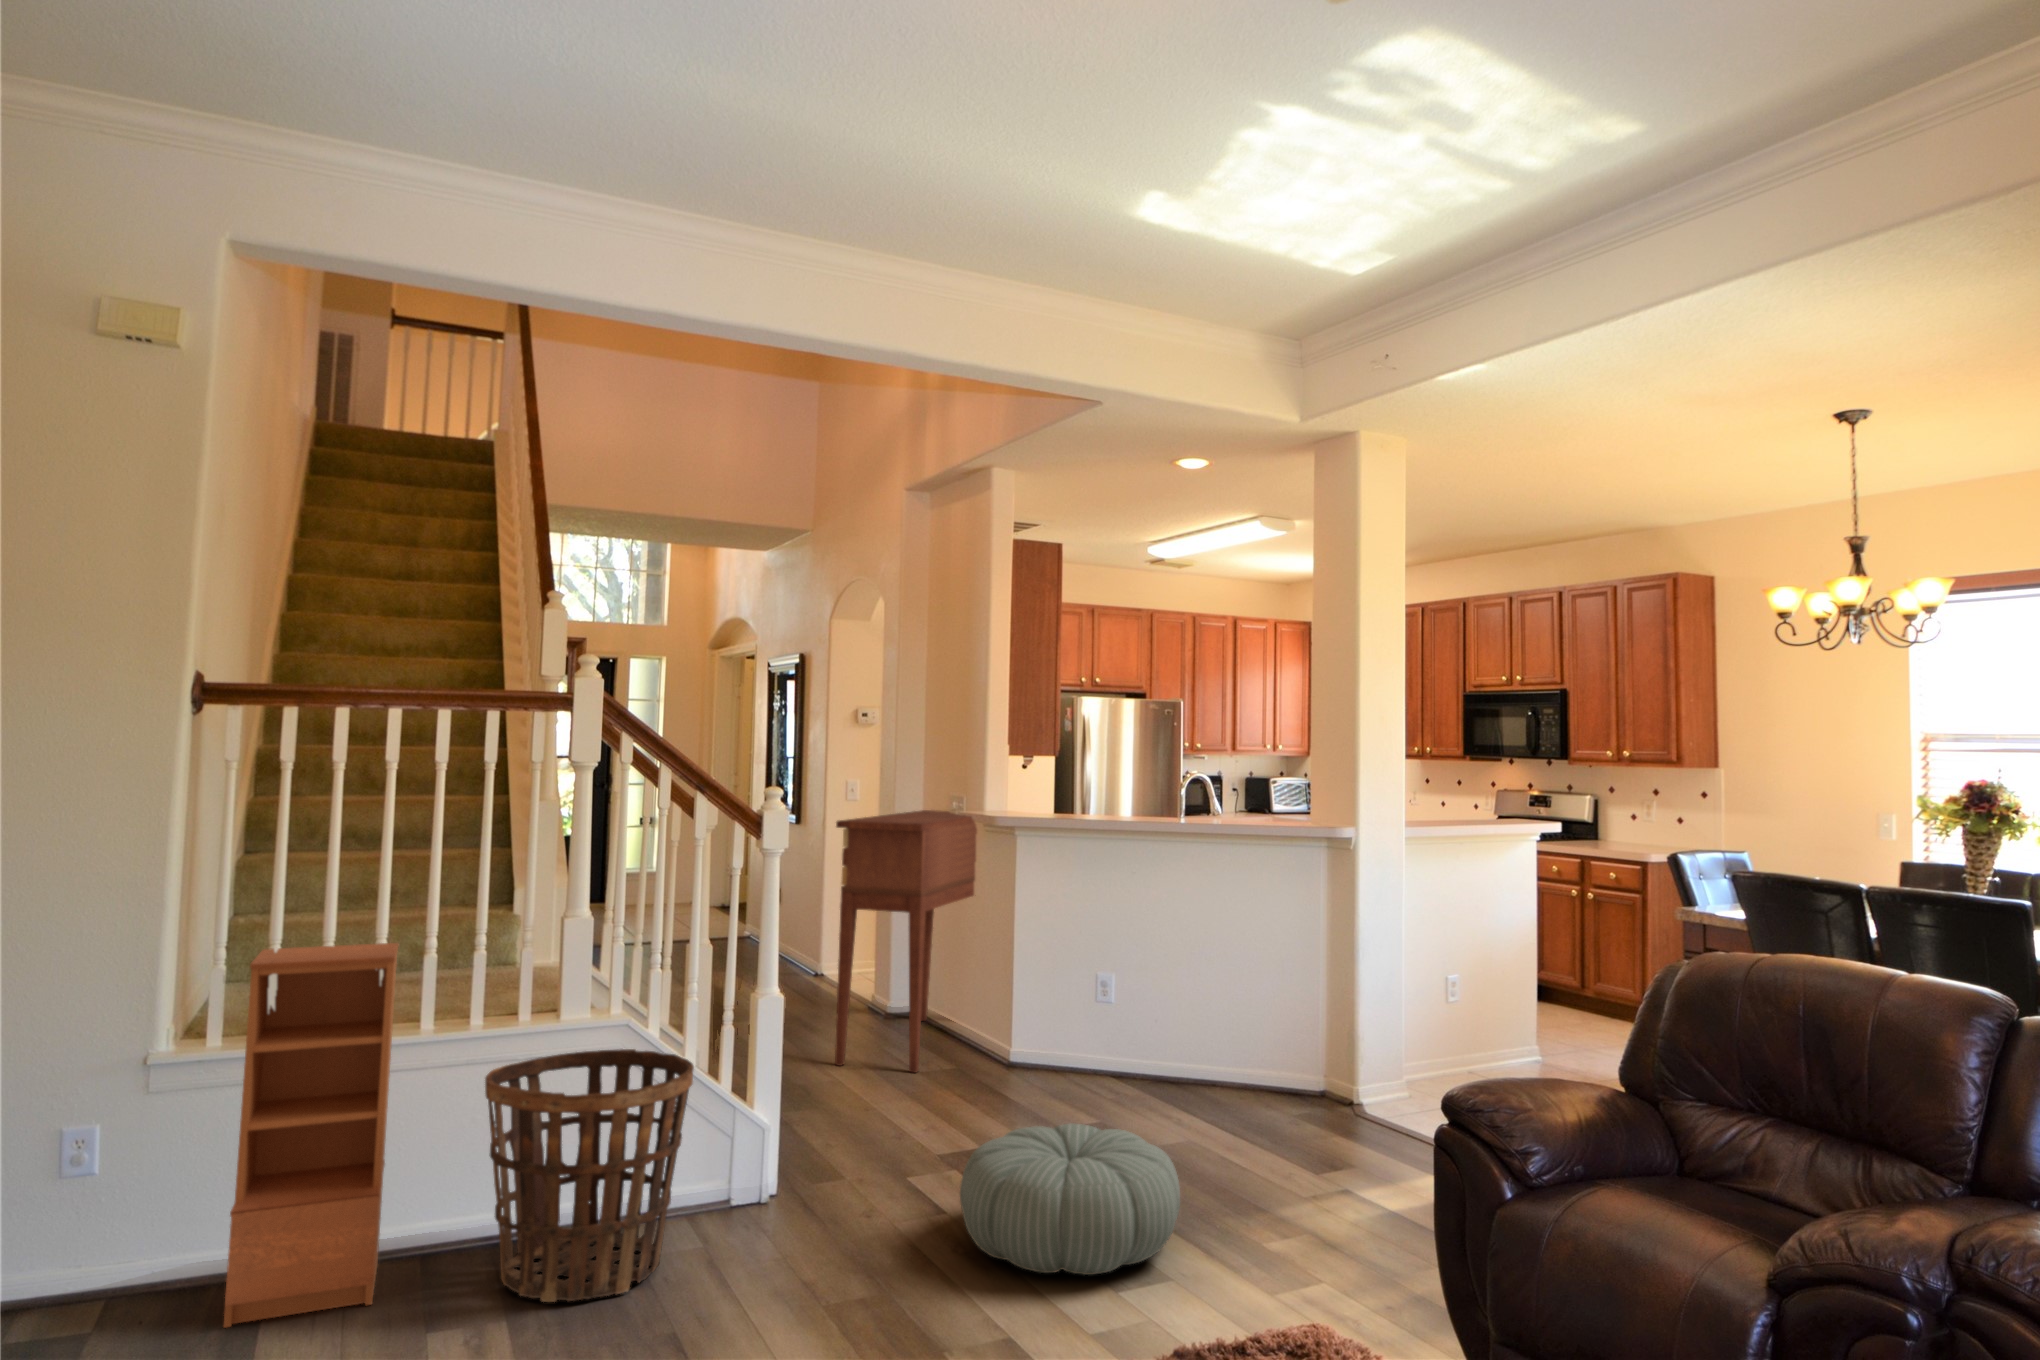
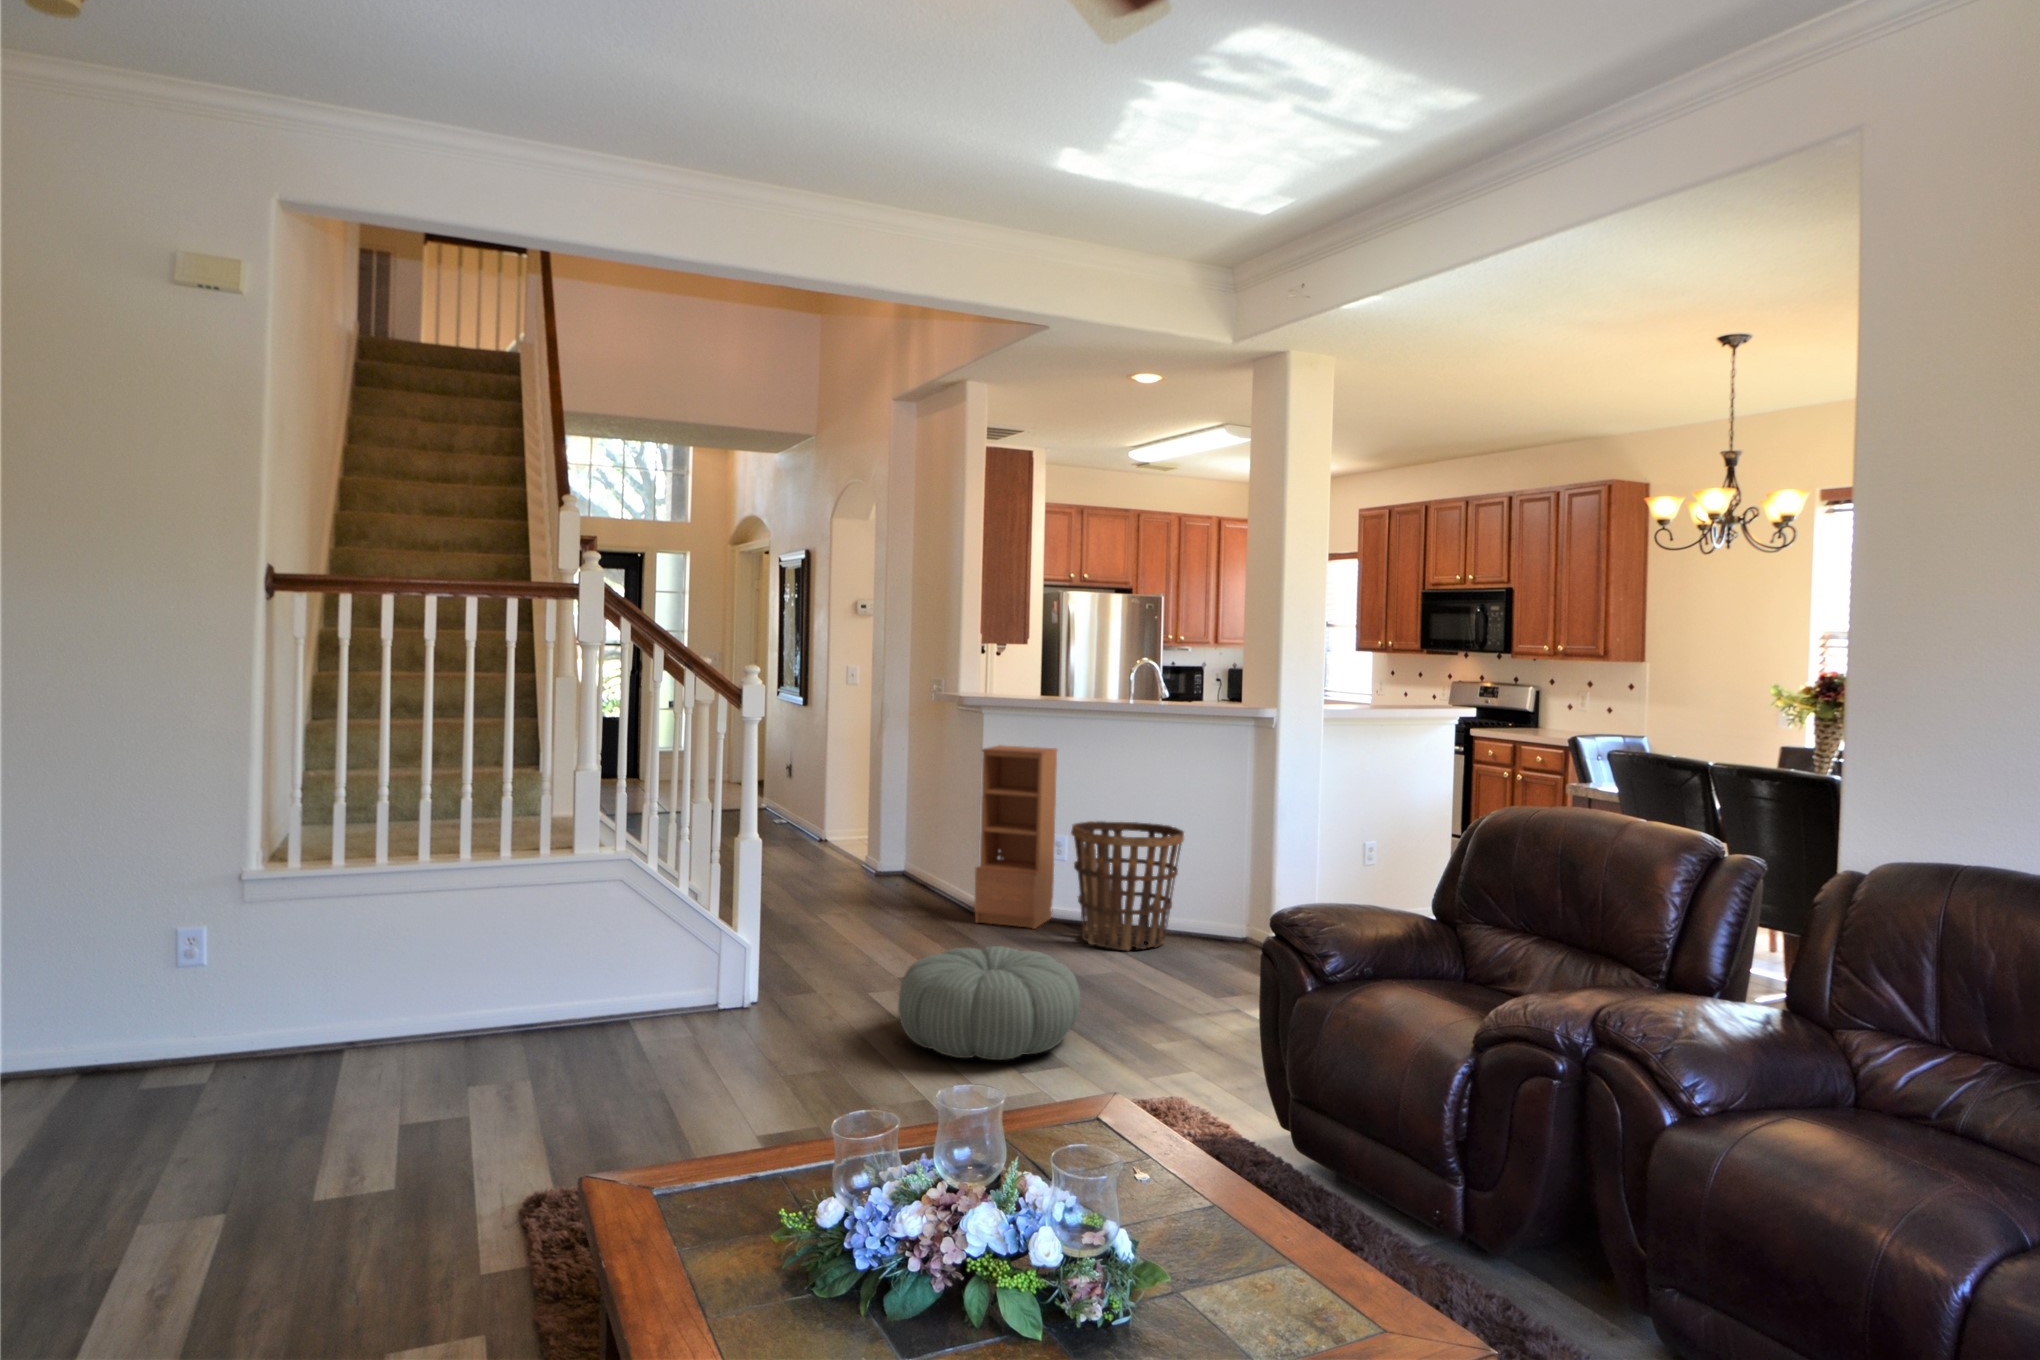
console table: present [835,810,977,1073] -> none [825,692,976,916]
bookcase: present [224,943,398,1328] -> present [974,745,1057,929]
basket: present [485,1049,694,1302] -> present [1071,821,1184,950]

